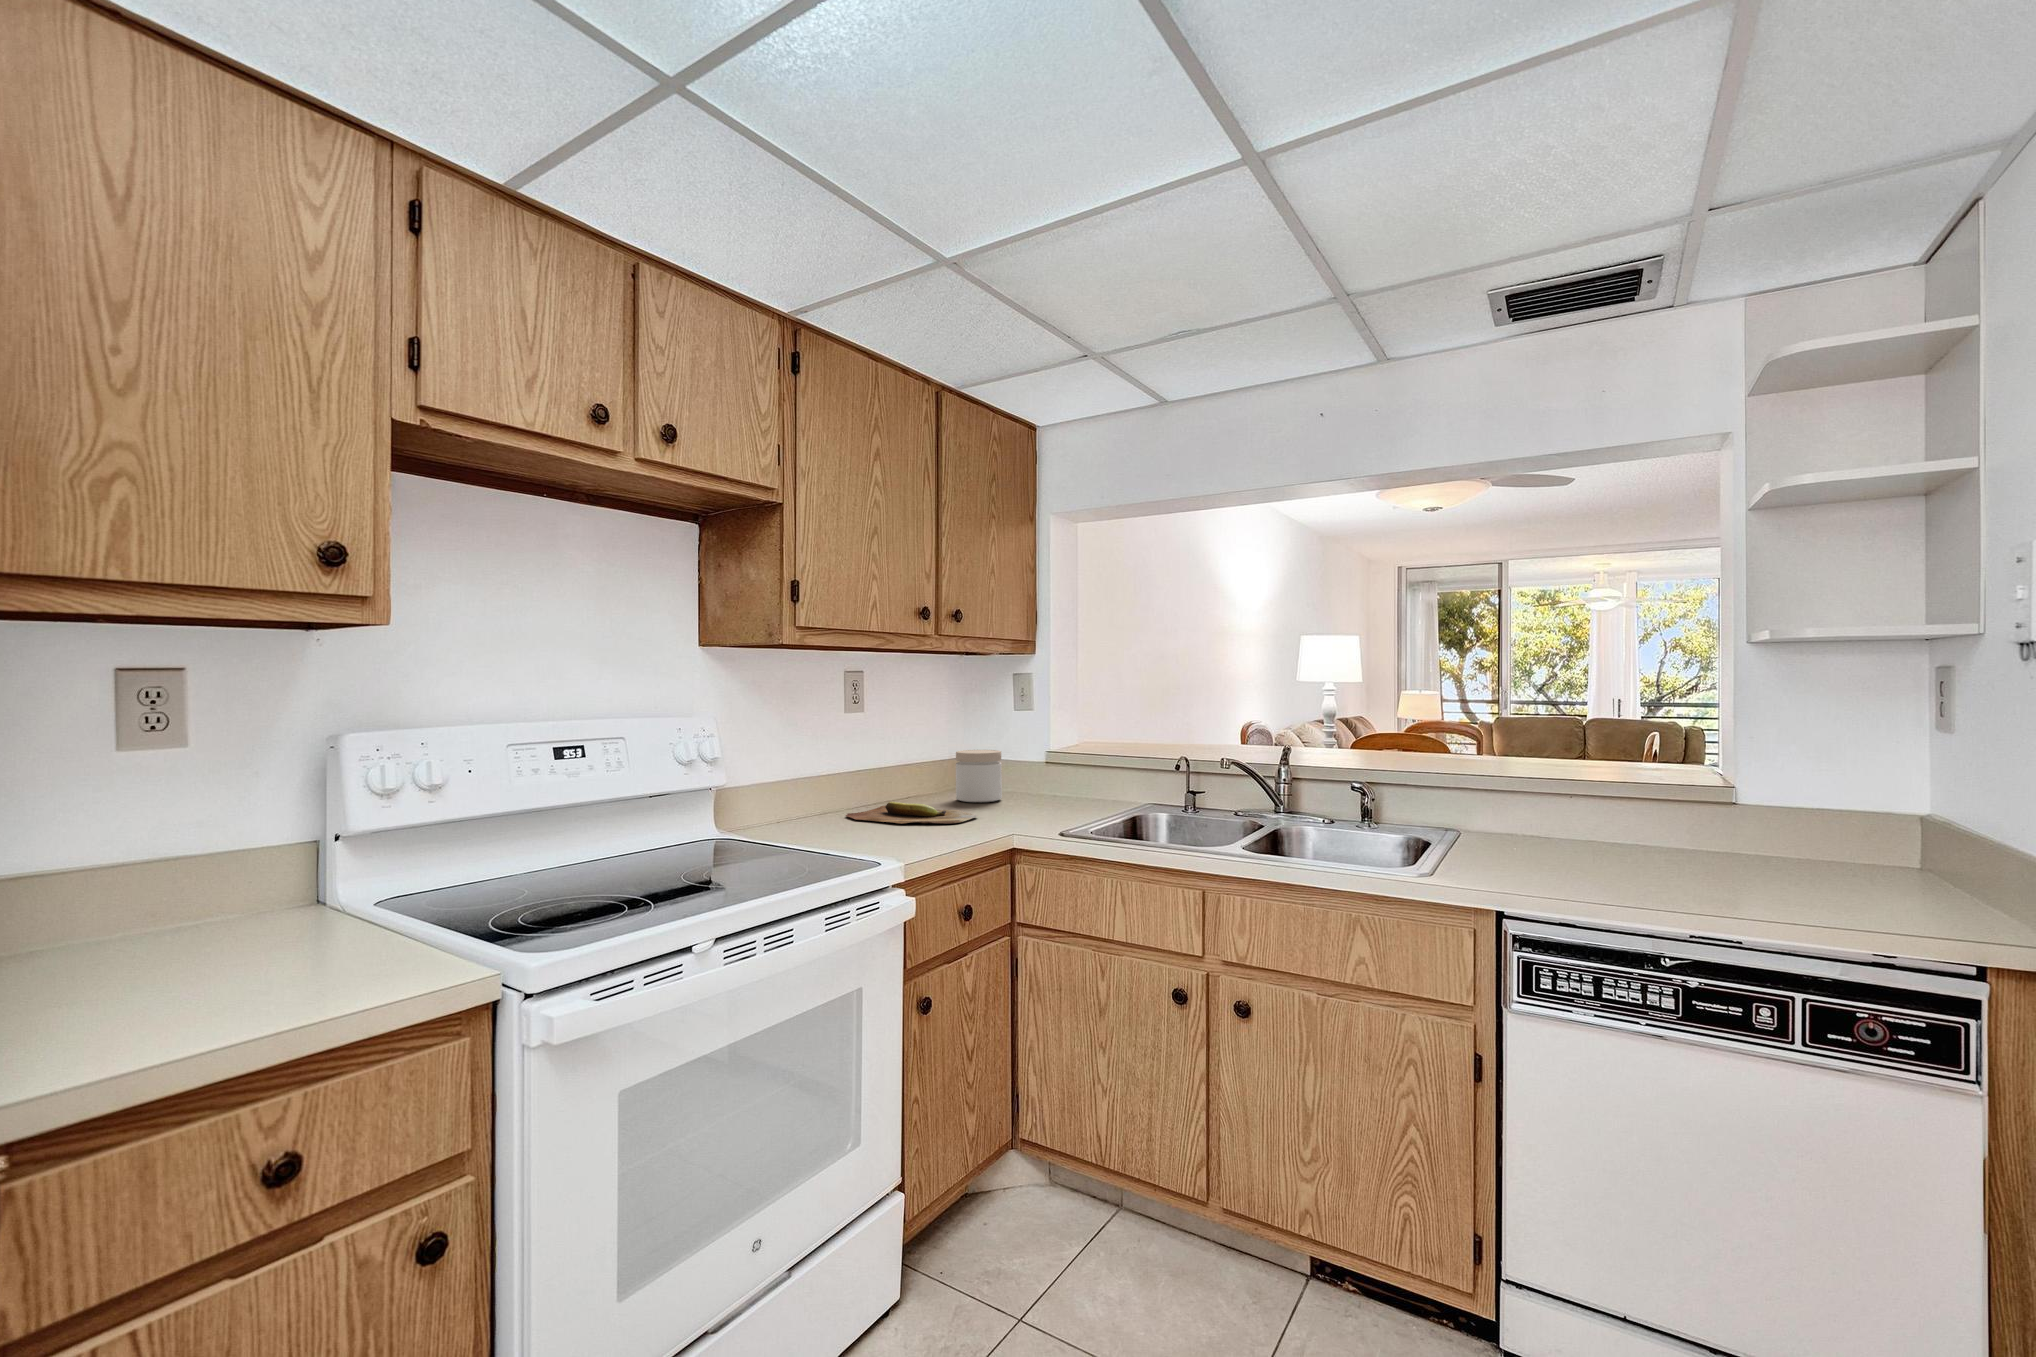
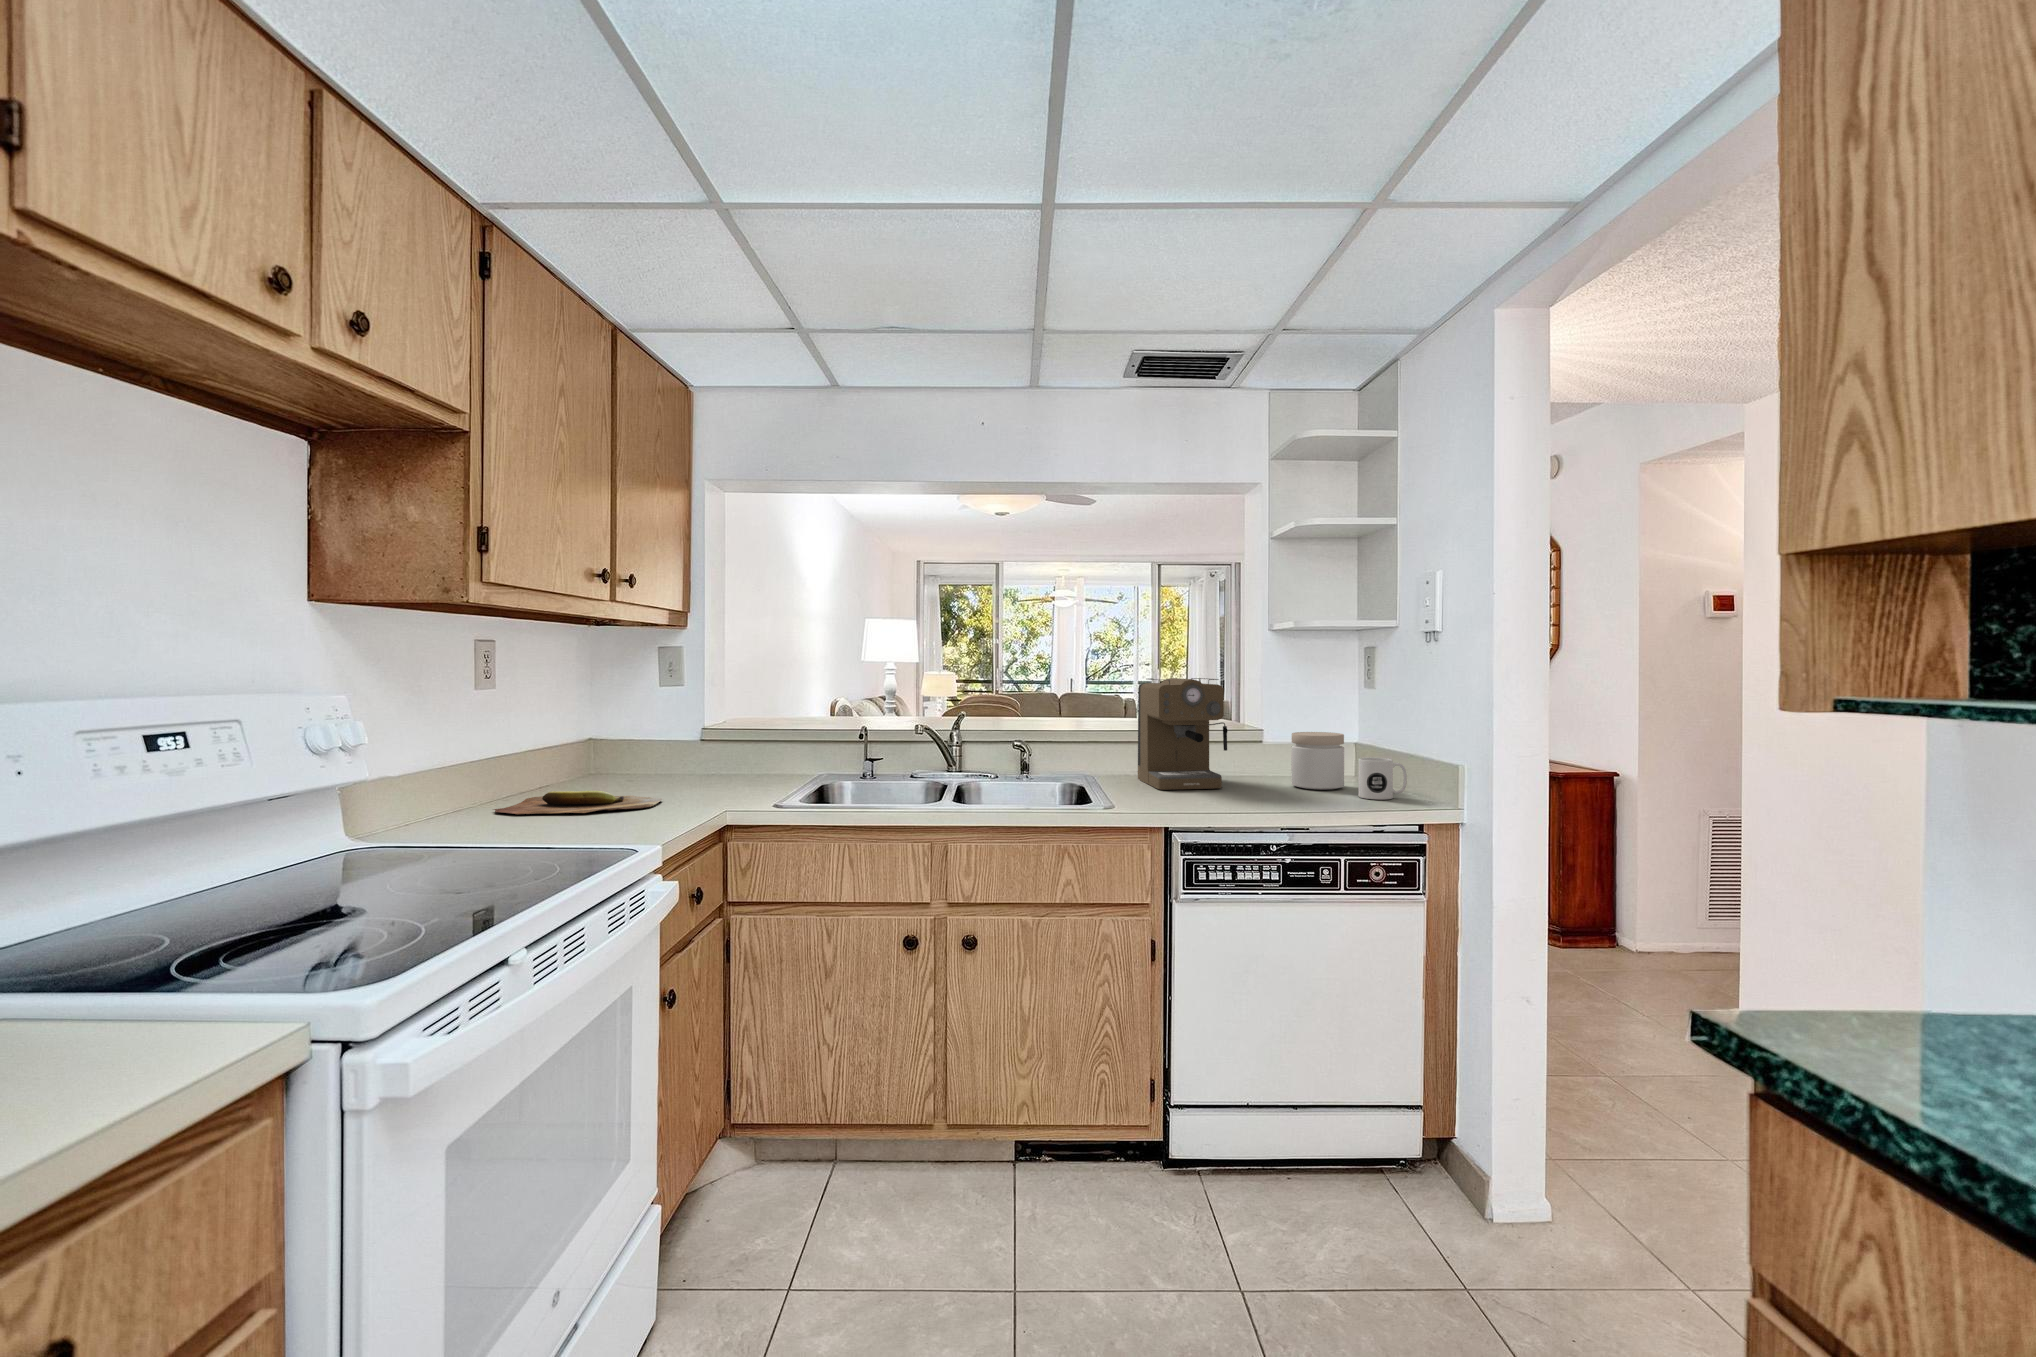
coffee maker: none [1524,711,1649,866] -> present [1138,678,1227,790]
jar: present [956,750,1002,802] -> present [1291,732,1344,790]
mug: none [1867,845,1969,916] -> present [1358,758,1407,800]

